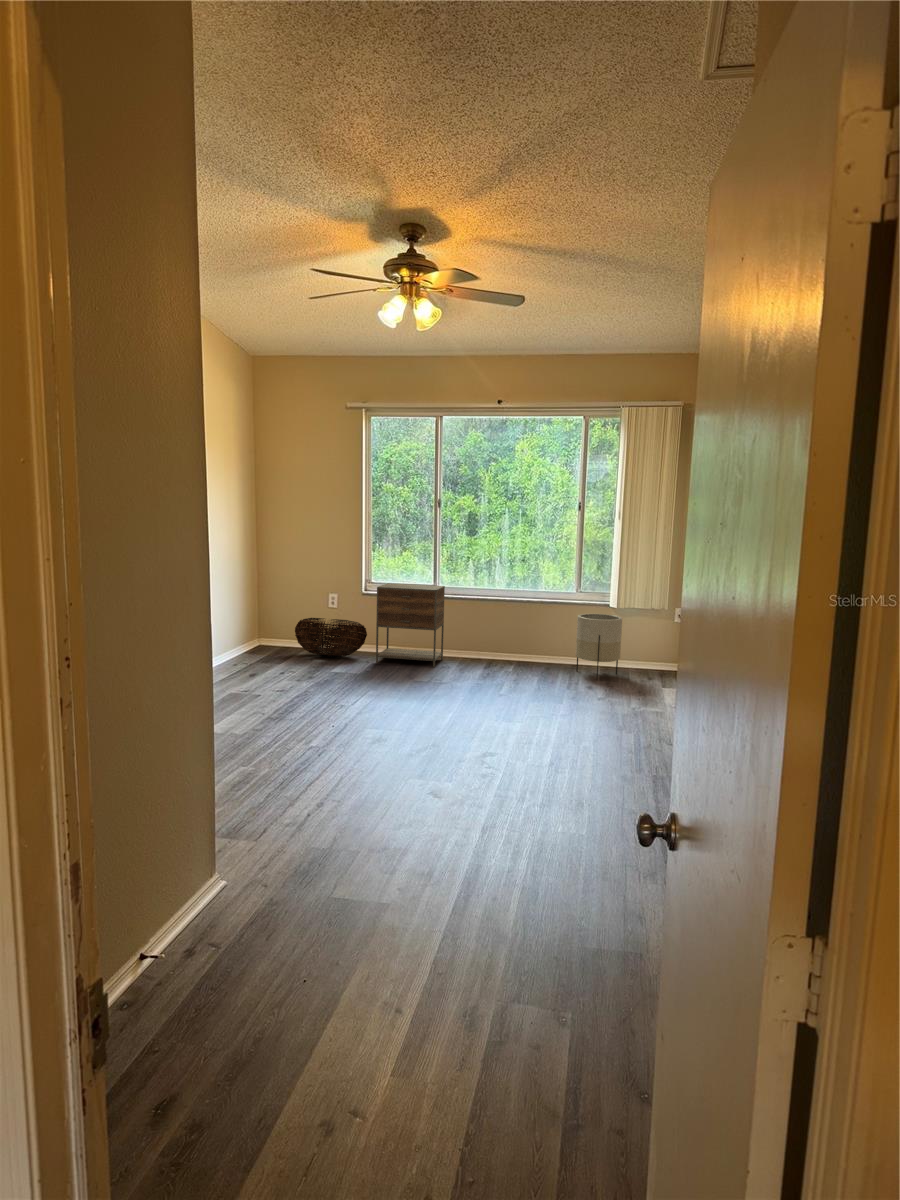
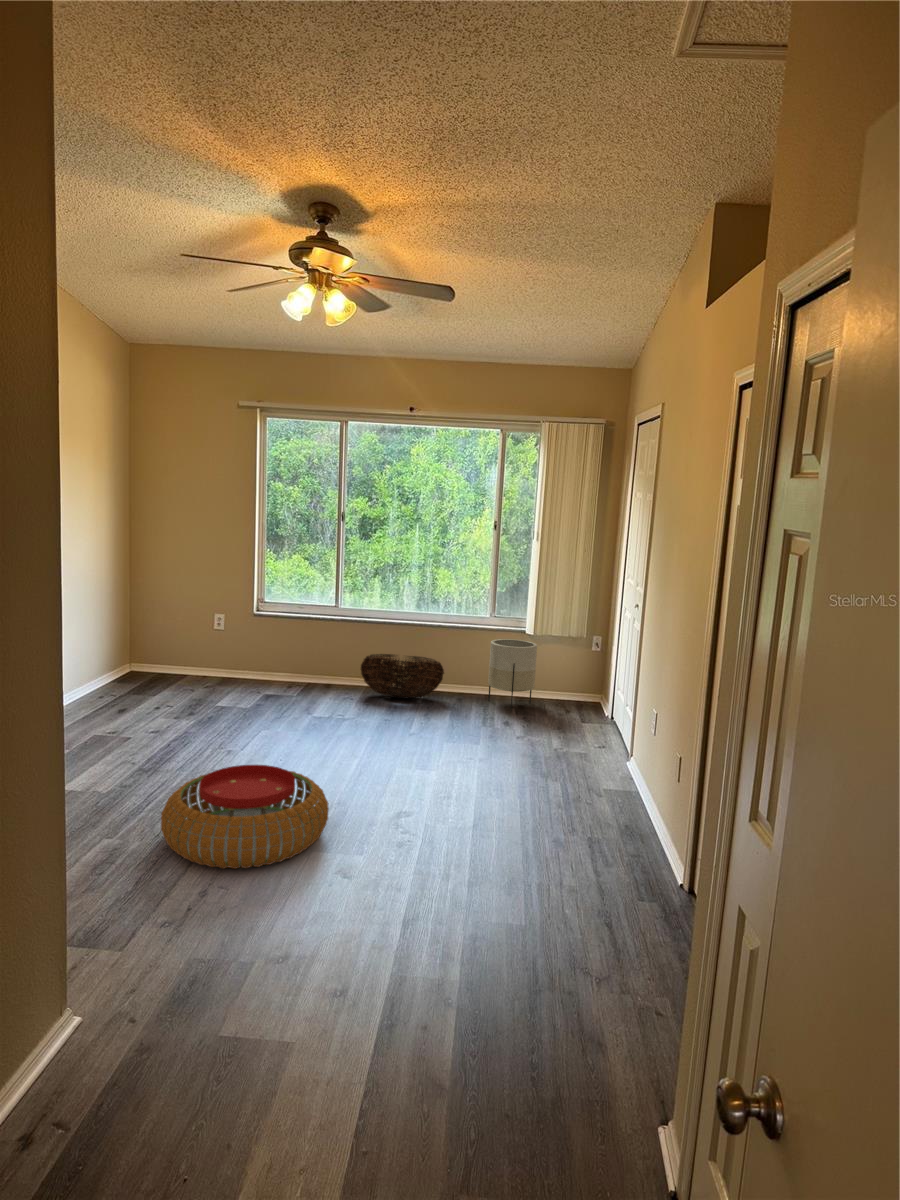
nightstand: present [376,583,445,667] -> none [269,604,347,698]
basket: present [295,618,367,657] -> present [361,654,444,699]
pouf: none [285,711,422,791] -> present [161,765,329,869]

